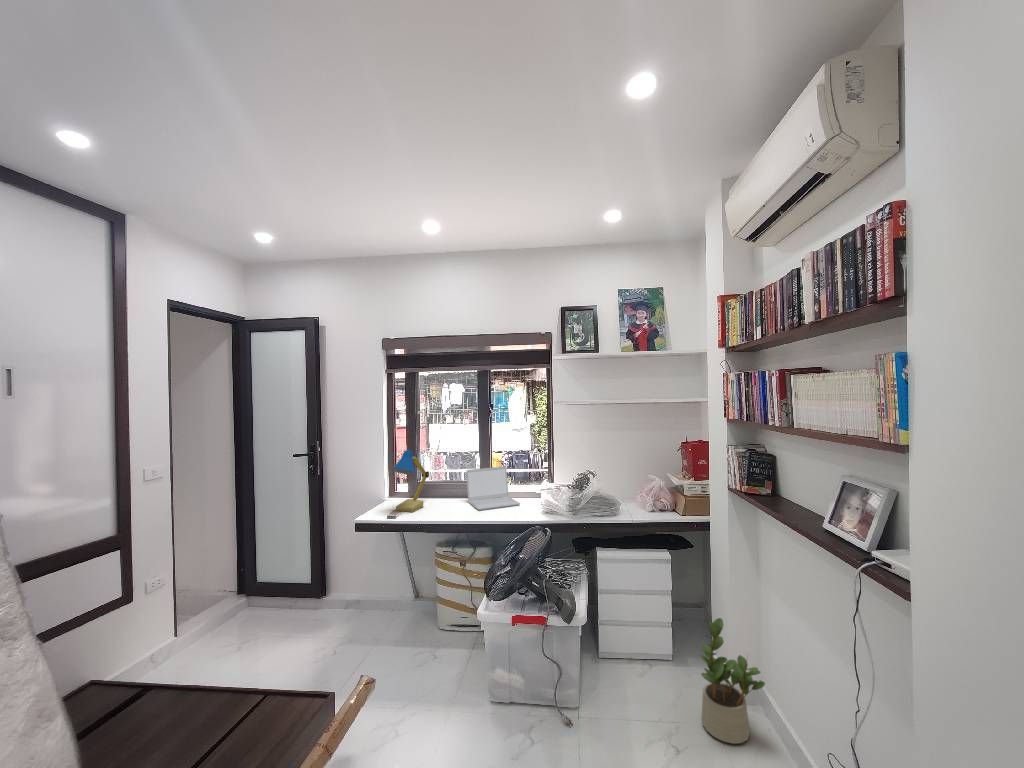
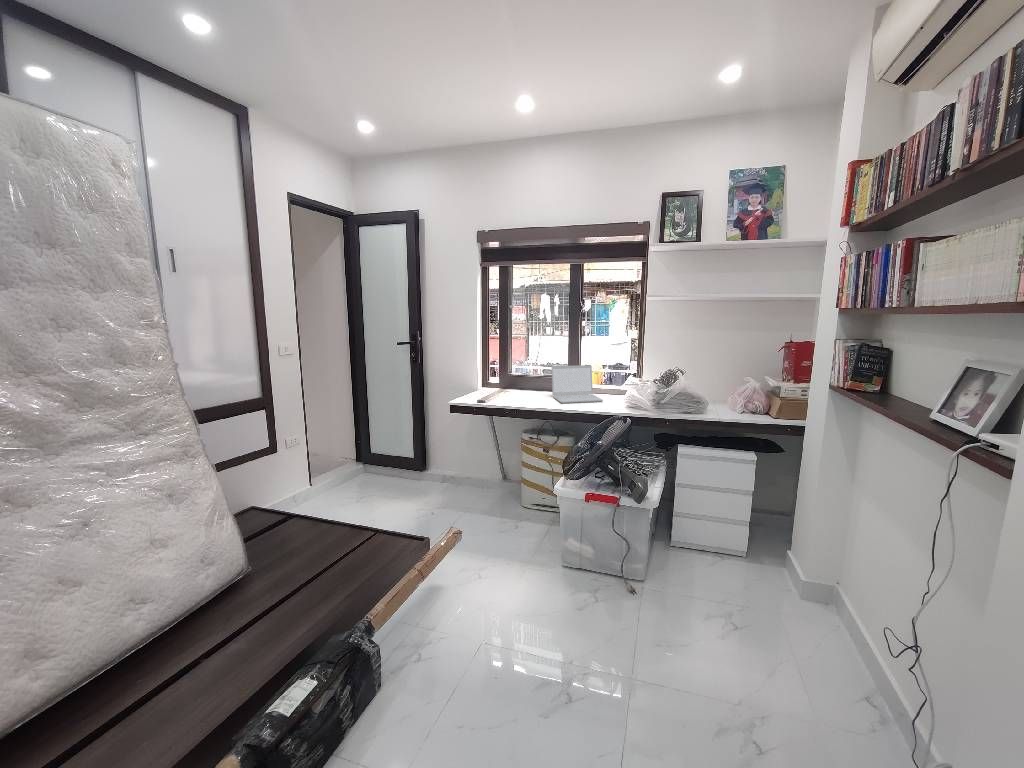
desk lamp: present [393,449,429,512] -> none [482,343,516,401]
potted plant: present [701,618,765,744] -> none [767,514,842,628]

